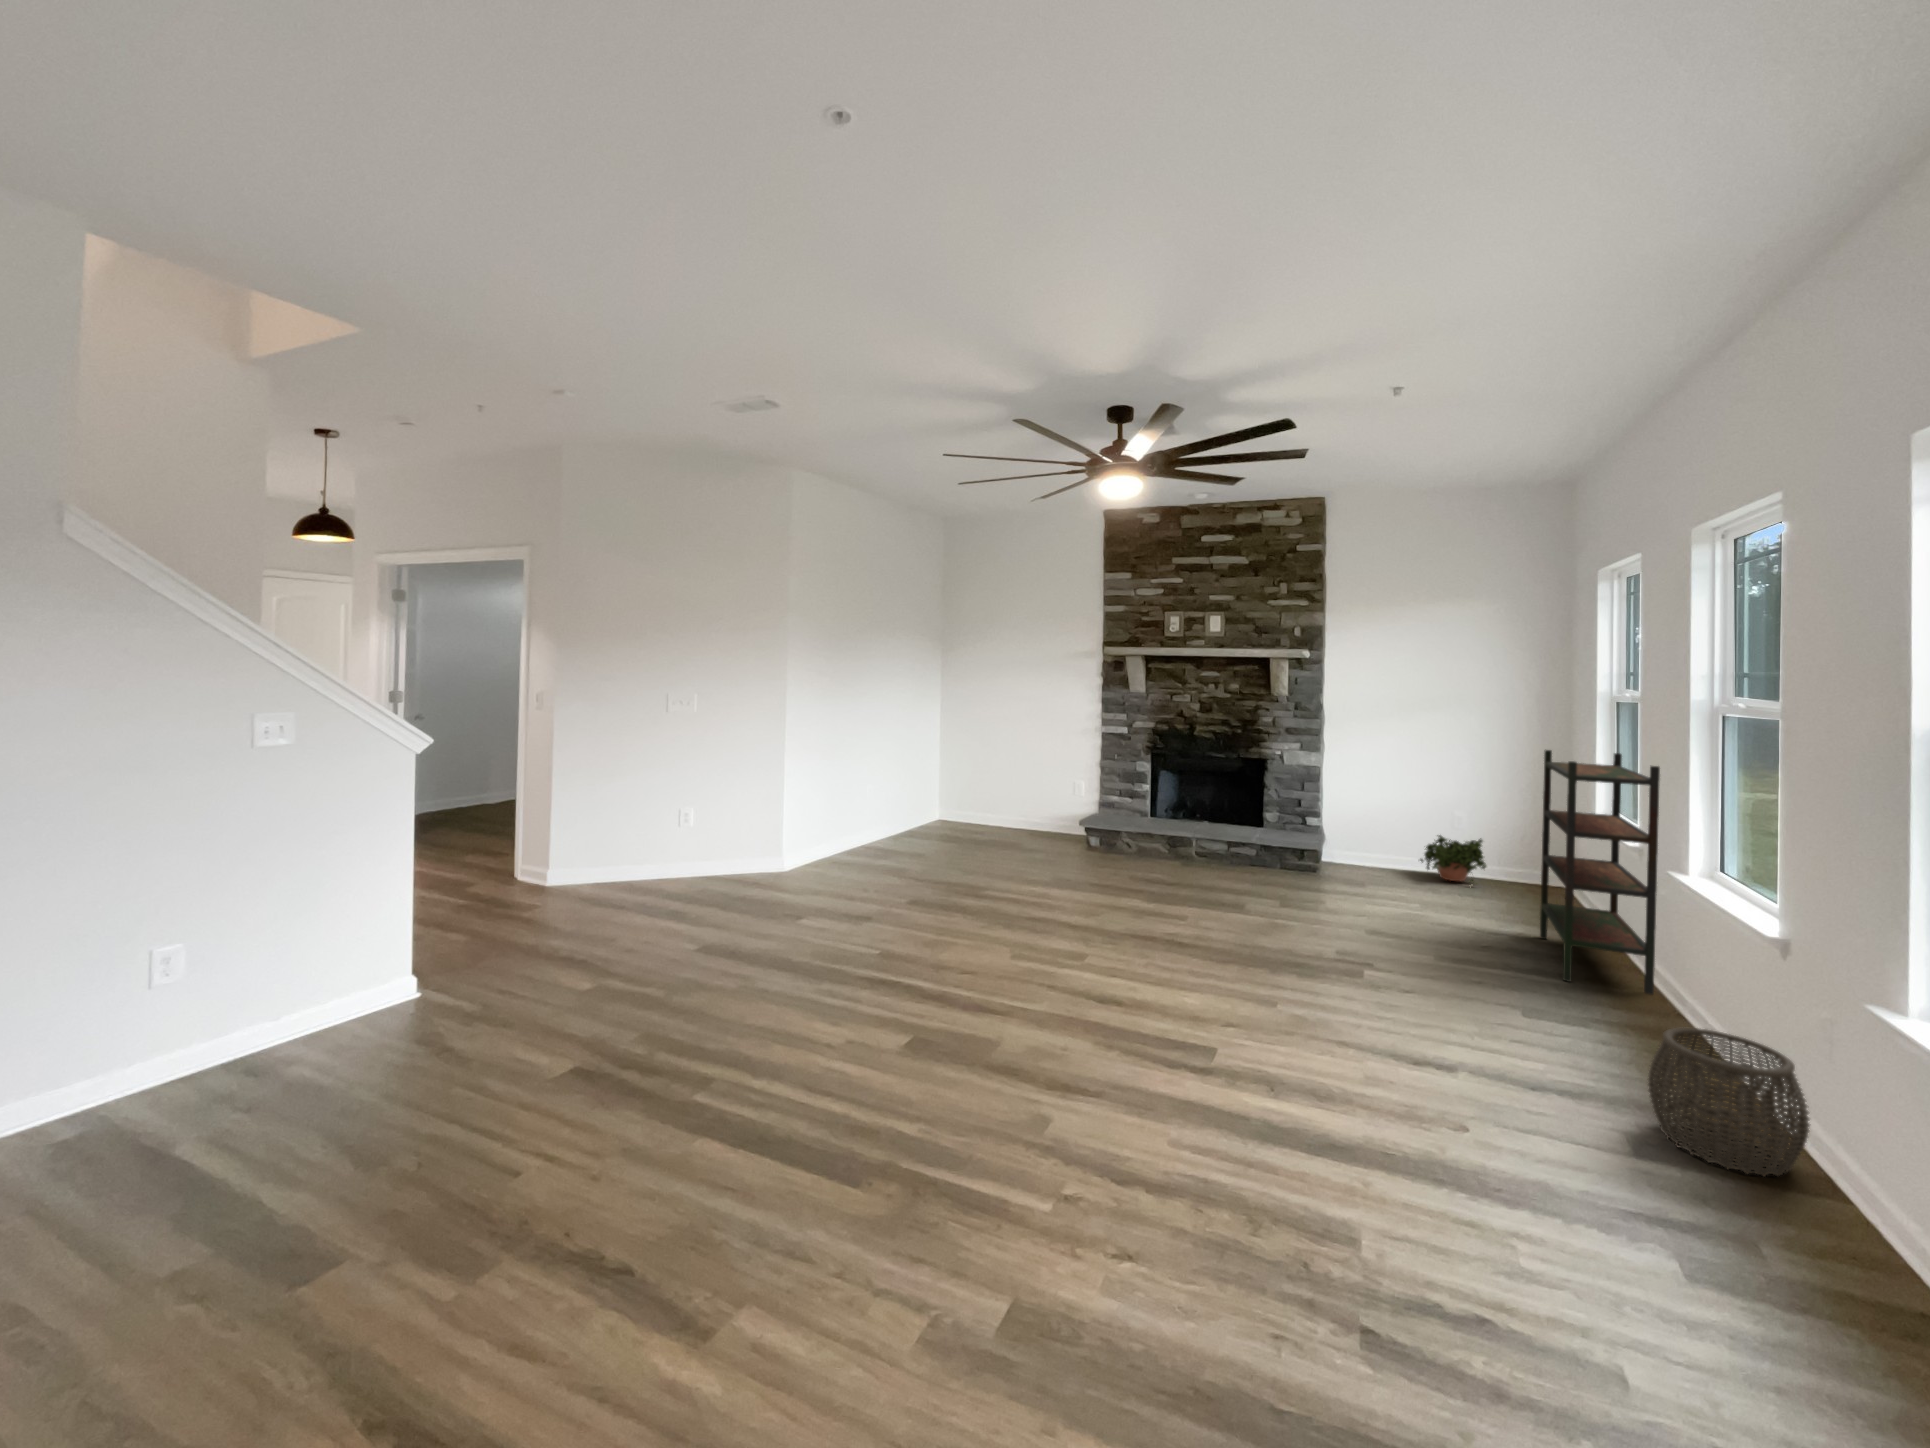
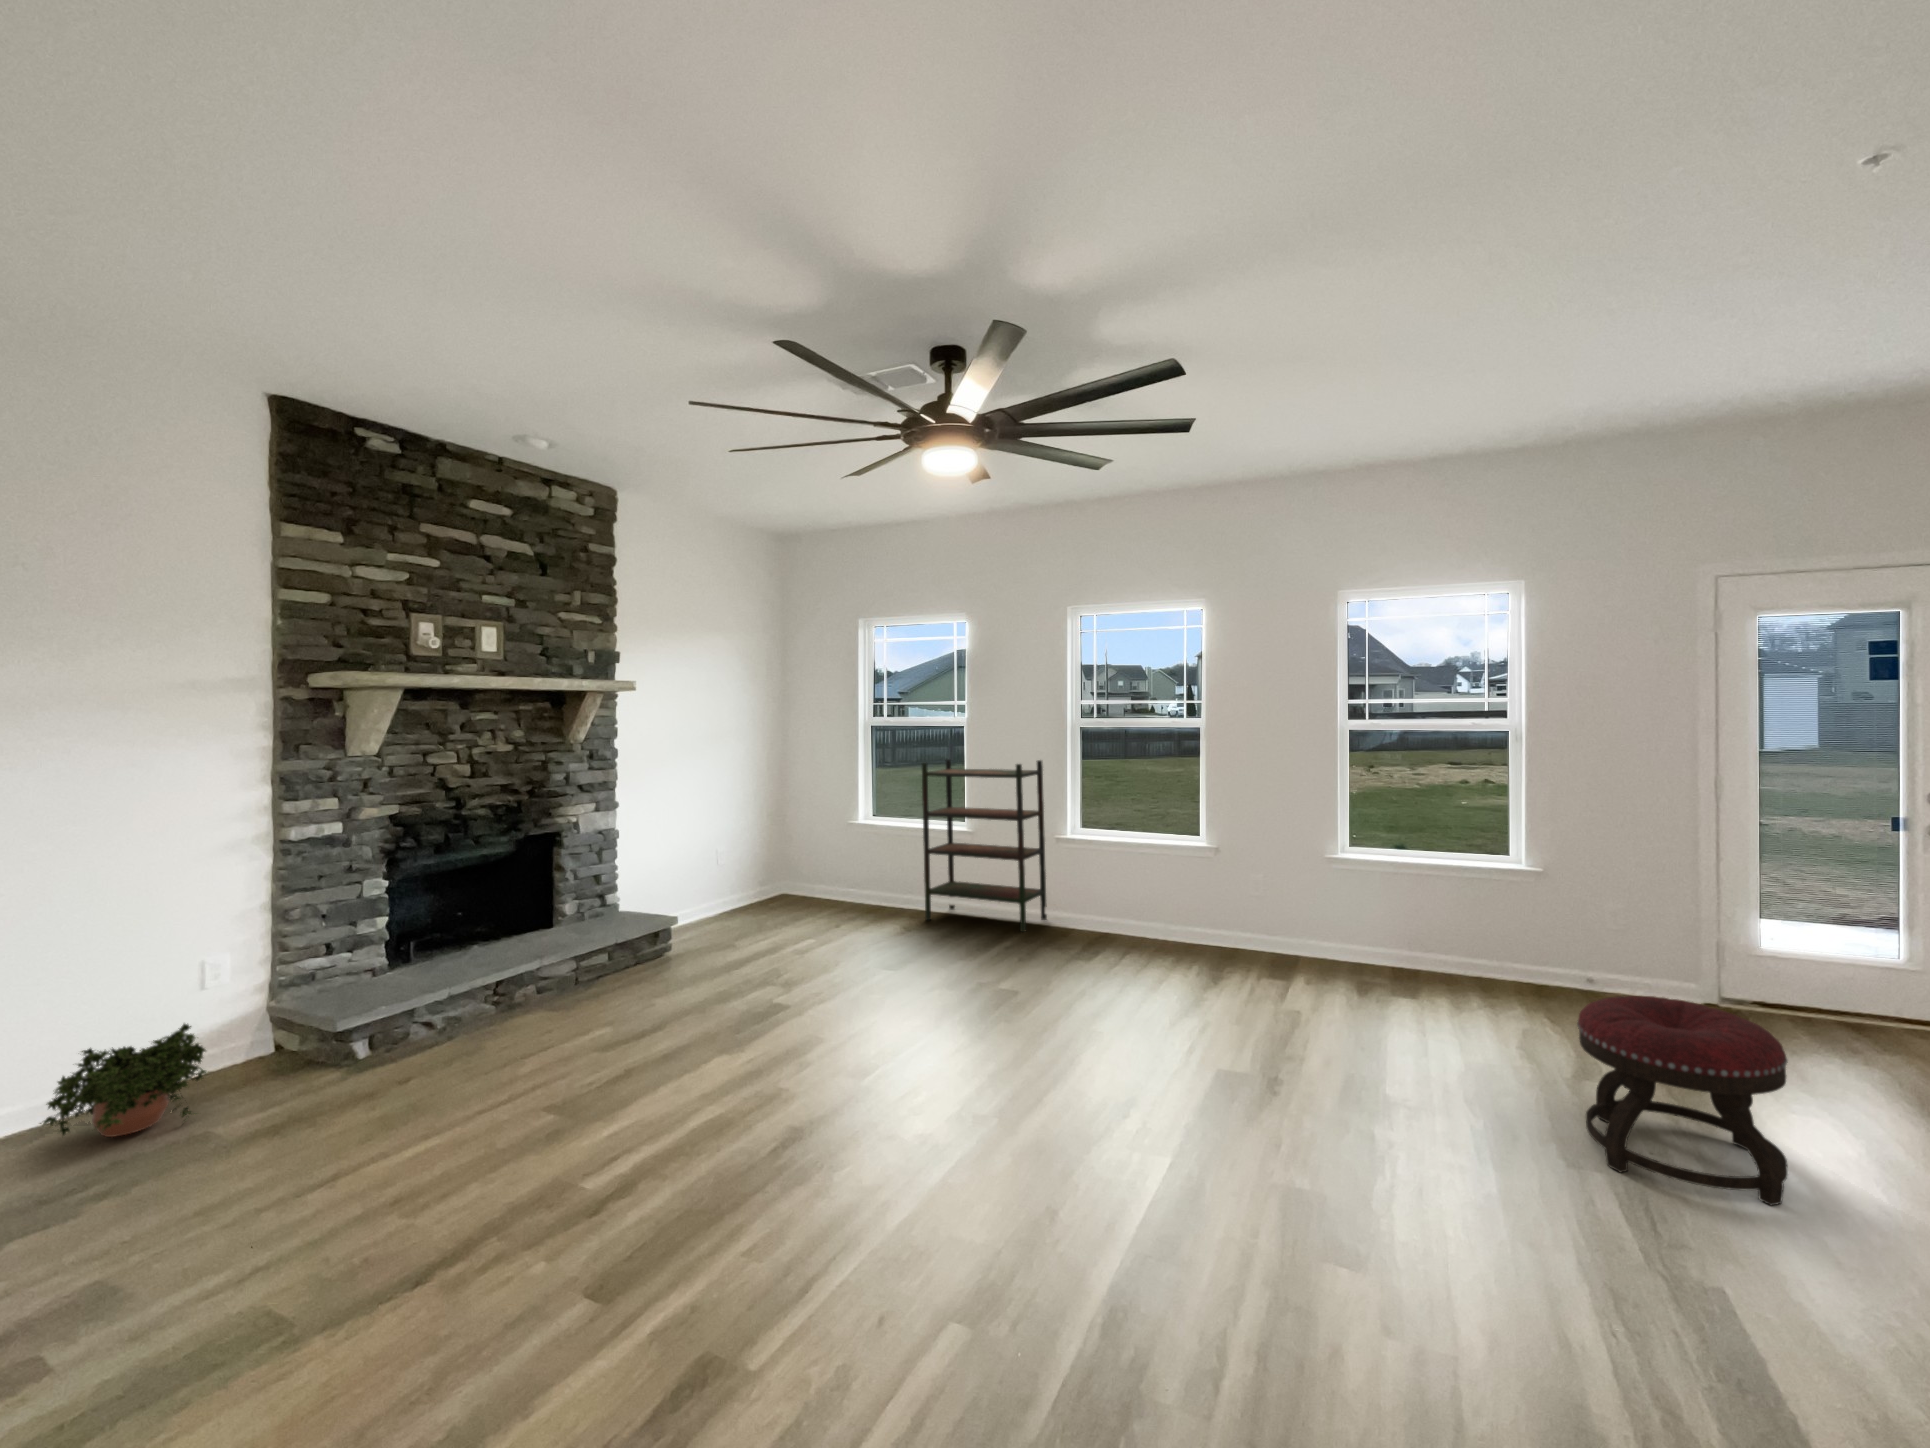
potted plant: present [1420,835,1486,881] -> present [40,1024,206,1137]
woven basket: present [1648,1028,1810,1176] -> none [1236,890,1305,959]
ottoman: none [923,1062,1144,1372] -> present [1577,996,1788,1205]

